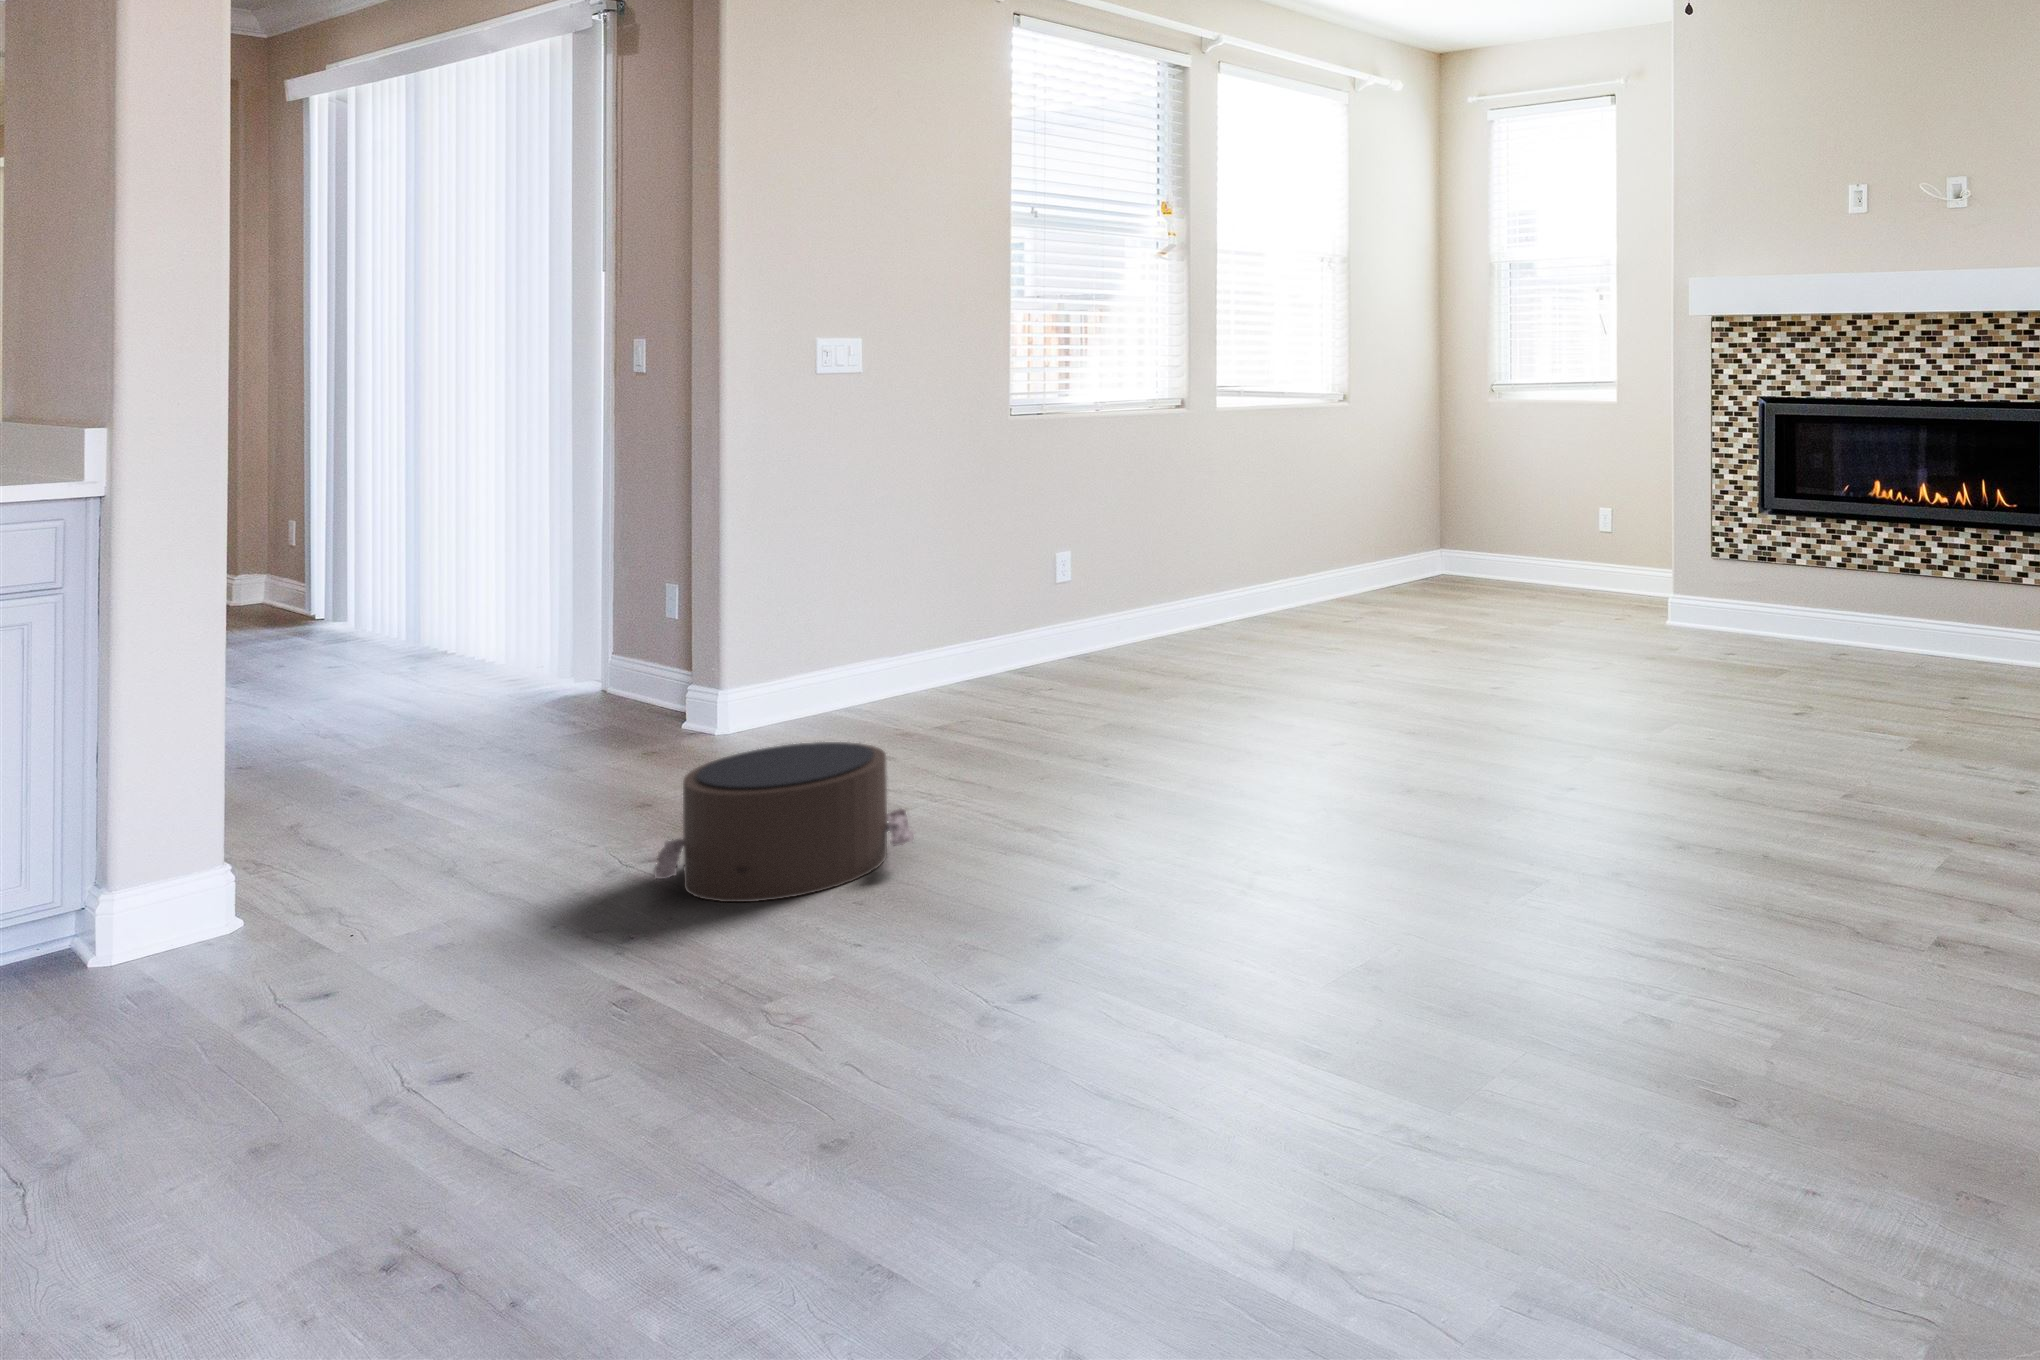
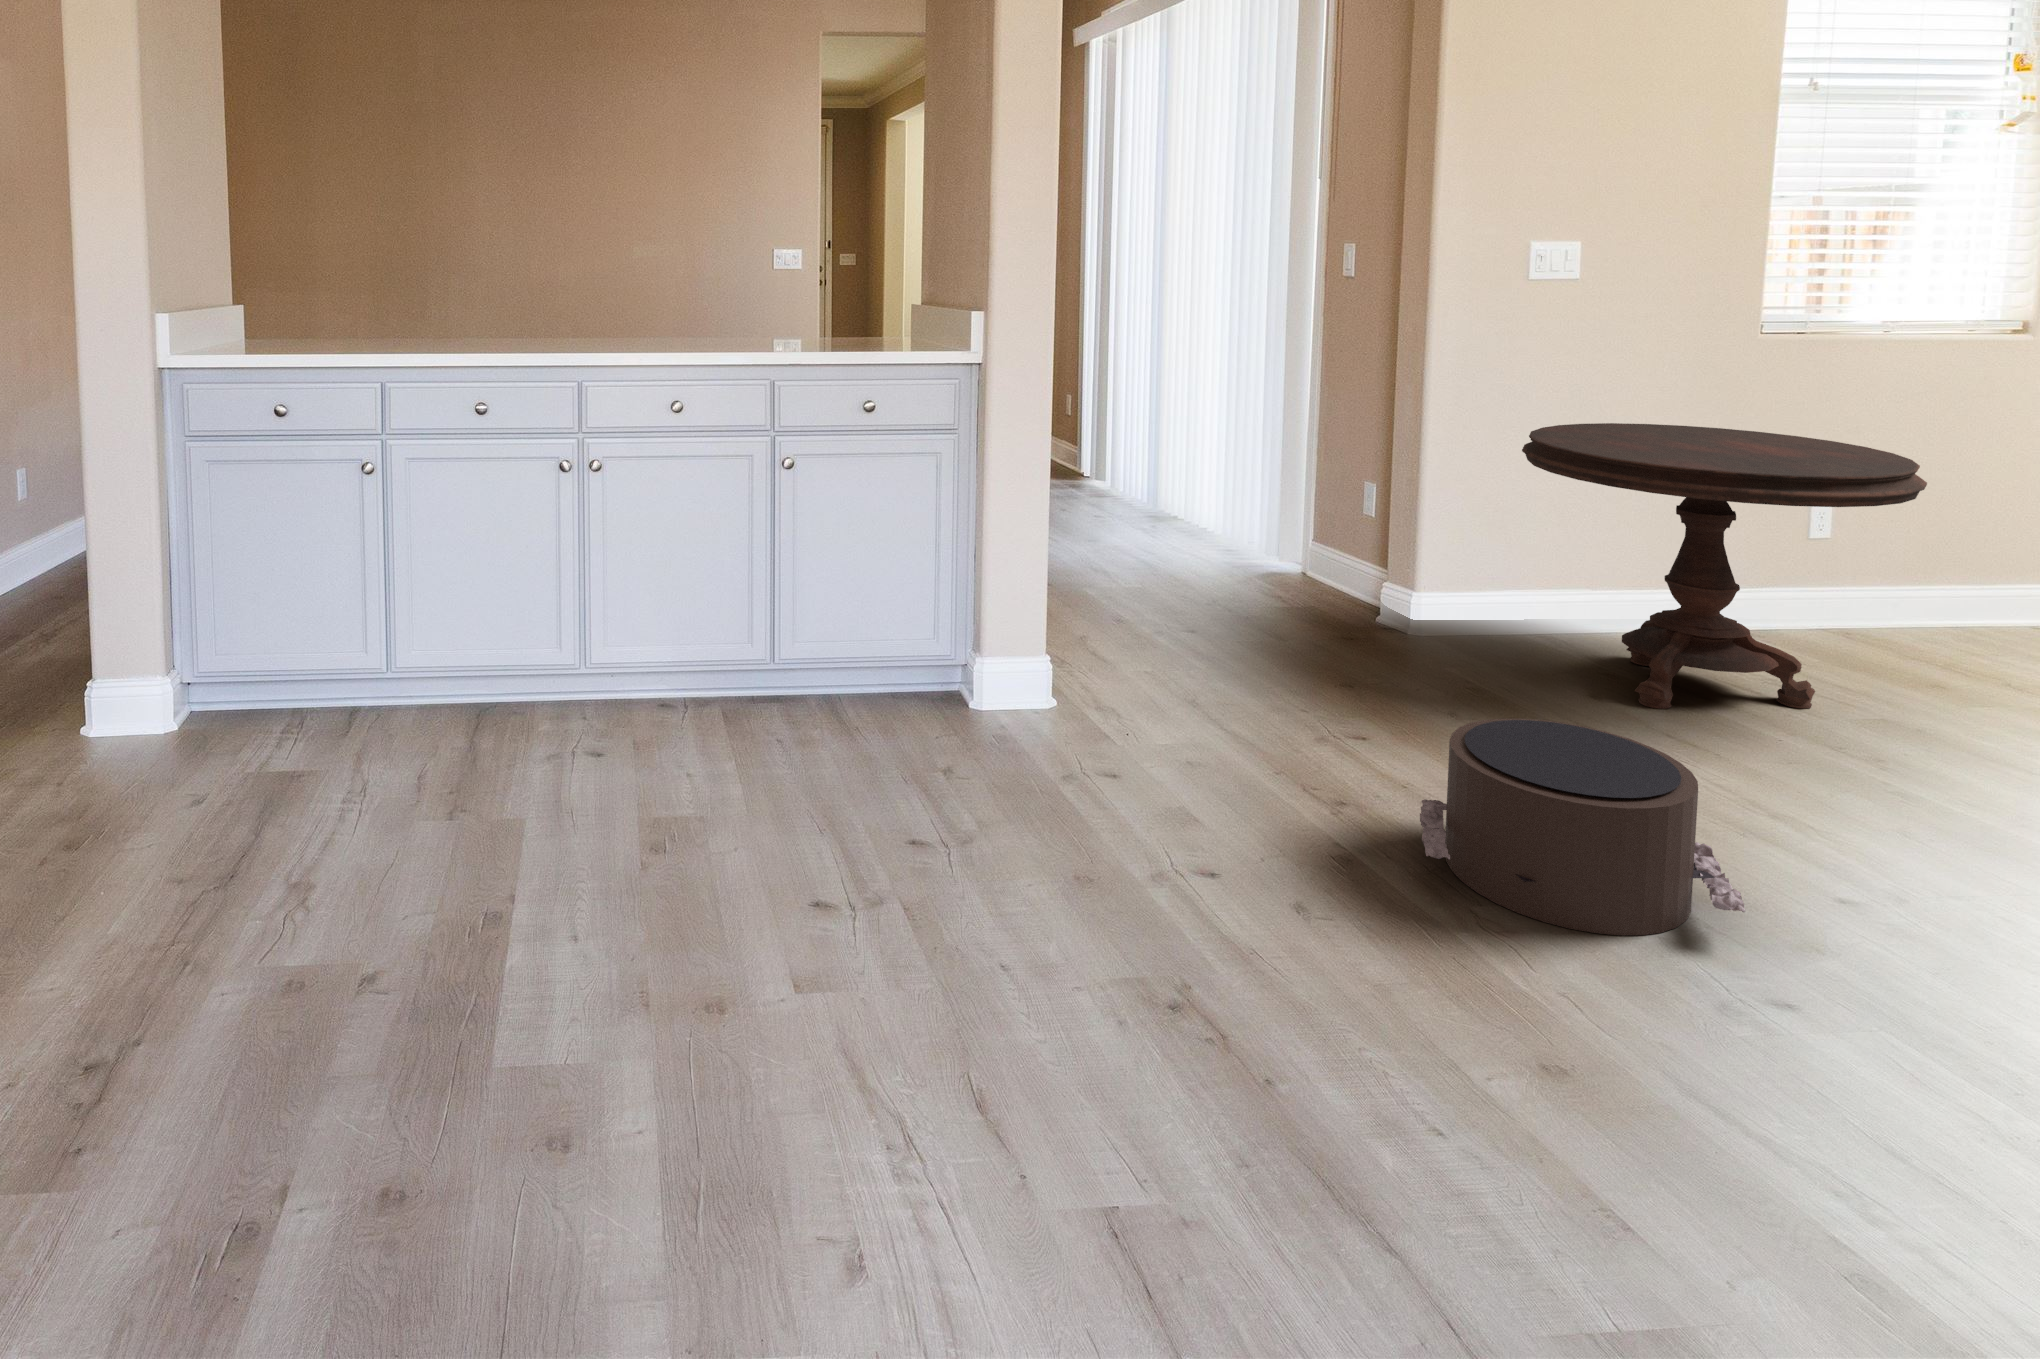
side table: none [804,494,1105,737] -> present [1522,423,1927,709]

